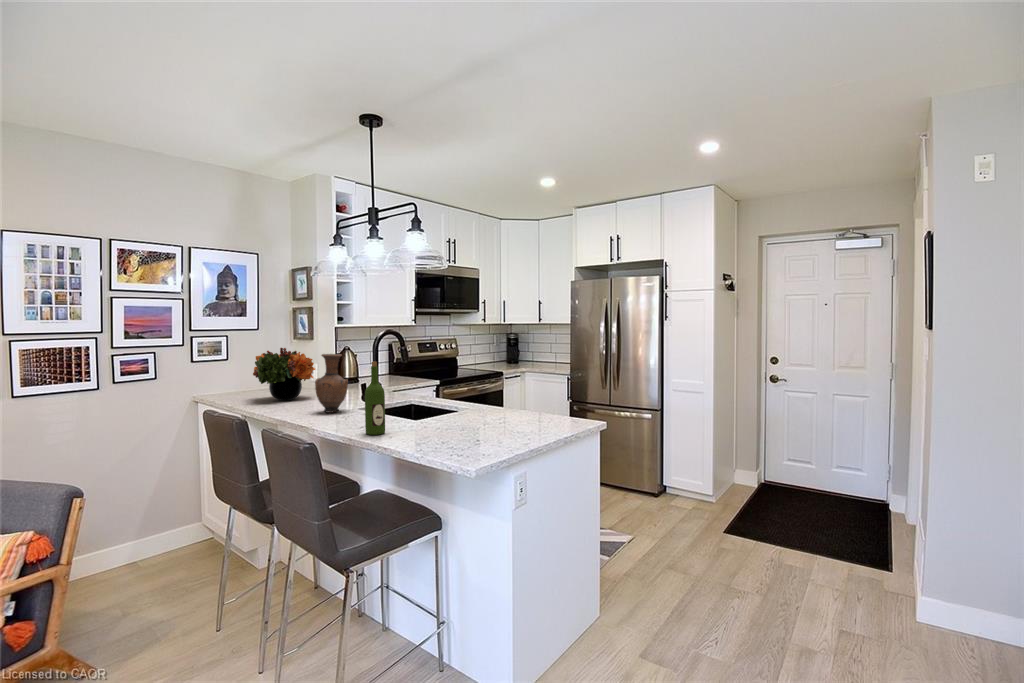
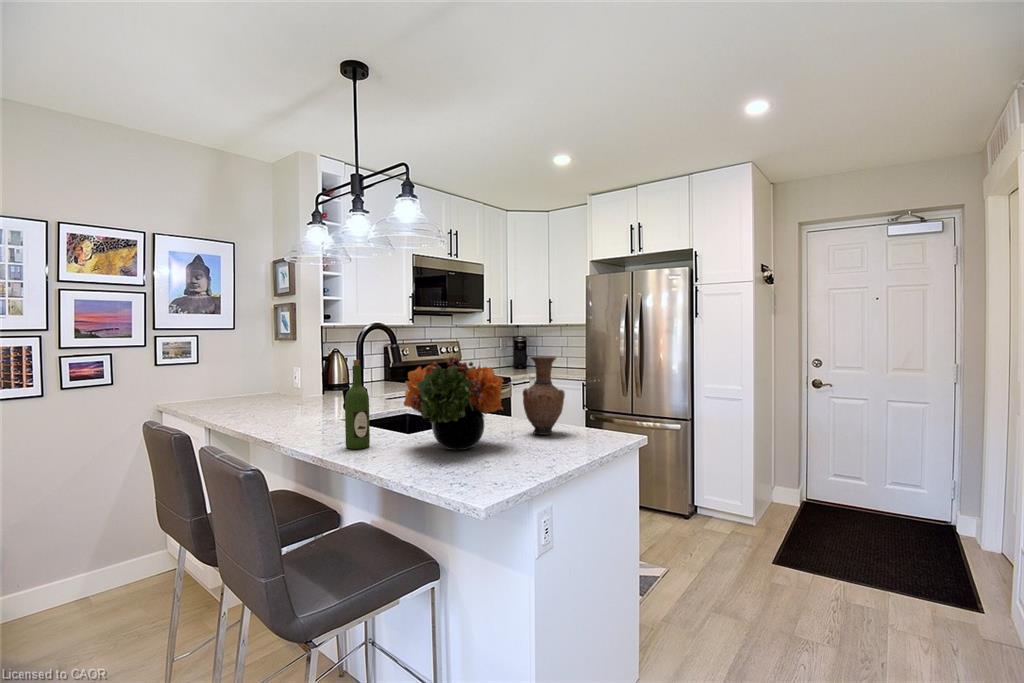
flower arrangement: present [253,348,315,401] -> present [404,357,504,450]
vase: present [315,354,348,413] -> present [523,356,565,435]

